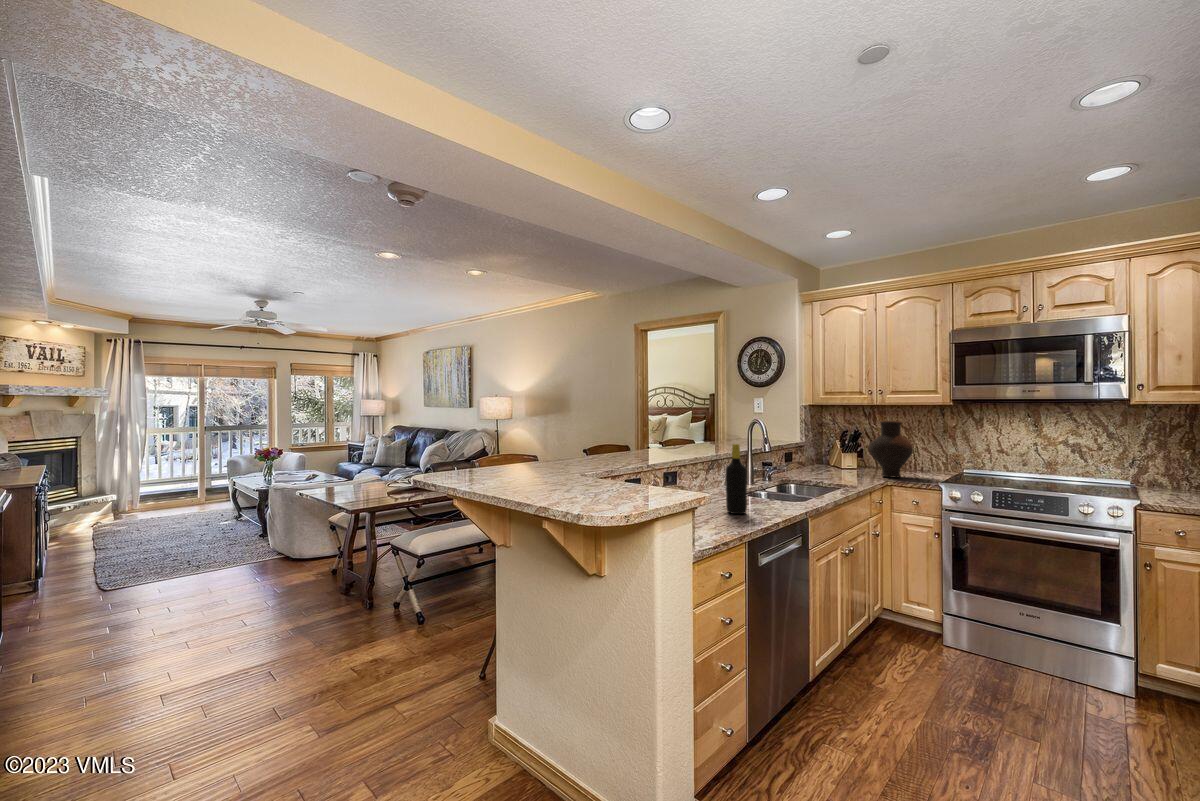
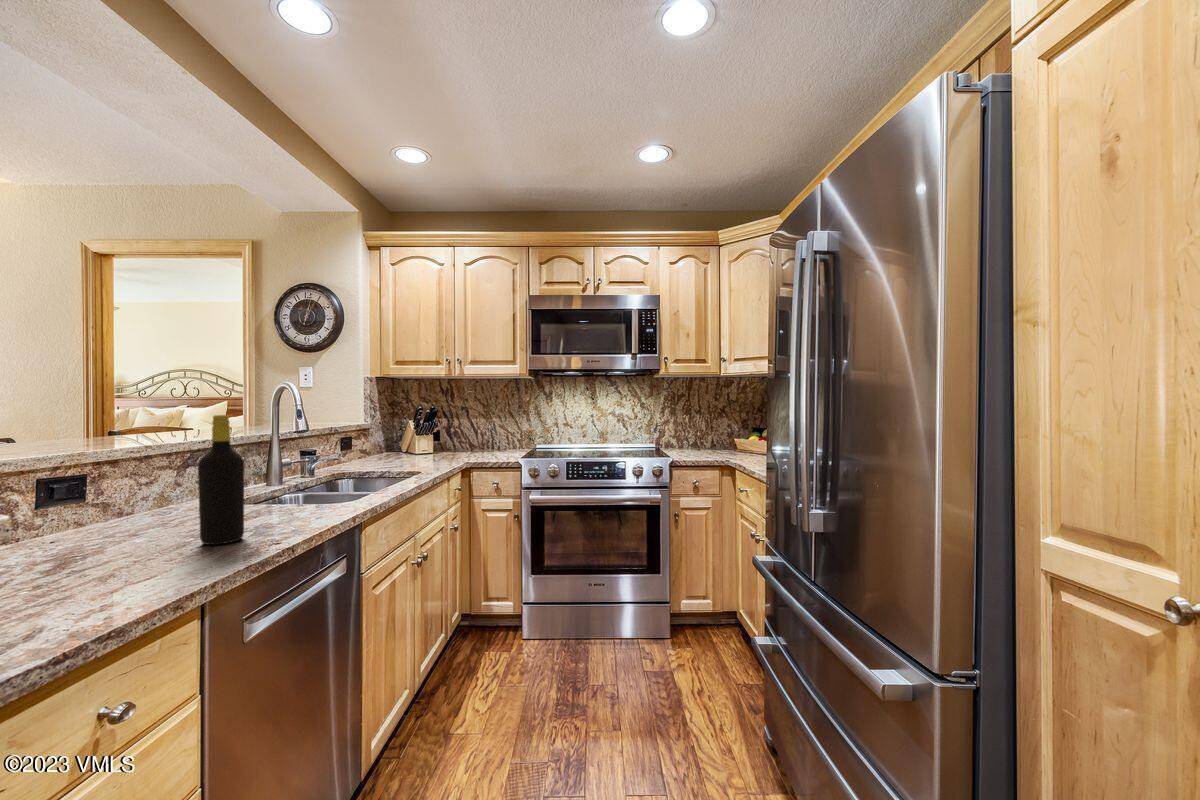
vase: present [869,421,913,477] -> none [447,394,492,459]

